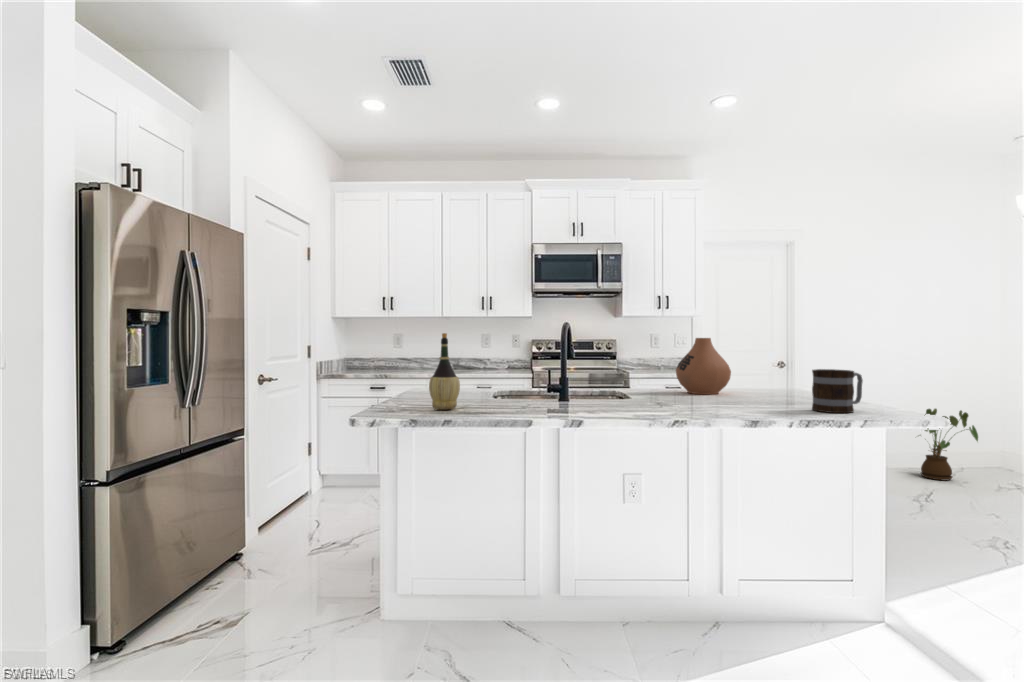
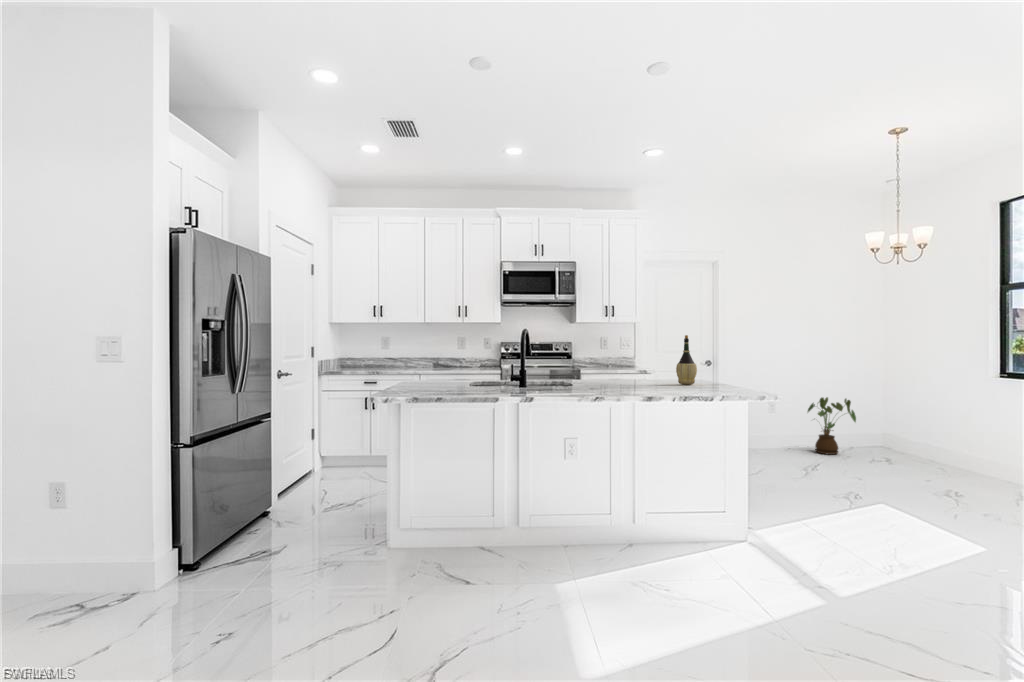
wine bottle: present [429,333,460,410] -> present [676,335,697,385]
vase: present [676,338,731,394] -> none [610,340,650,382]
mug: present [812,369,863,413] -> none [696,361,731,391]

